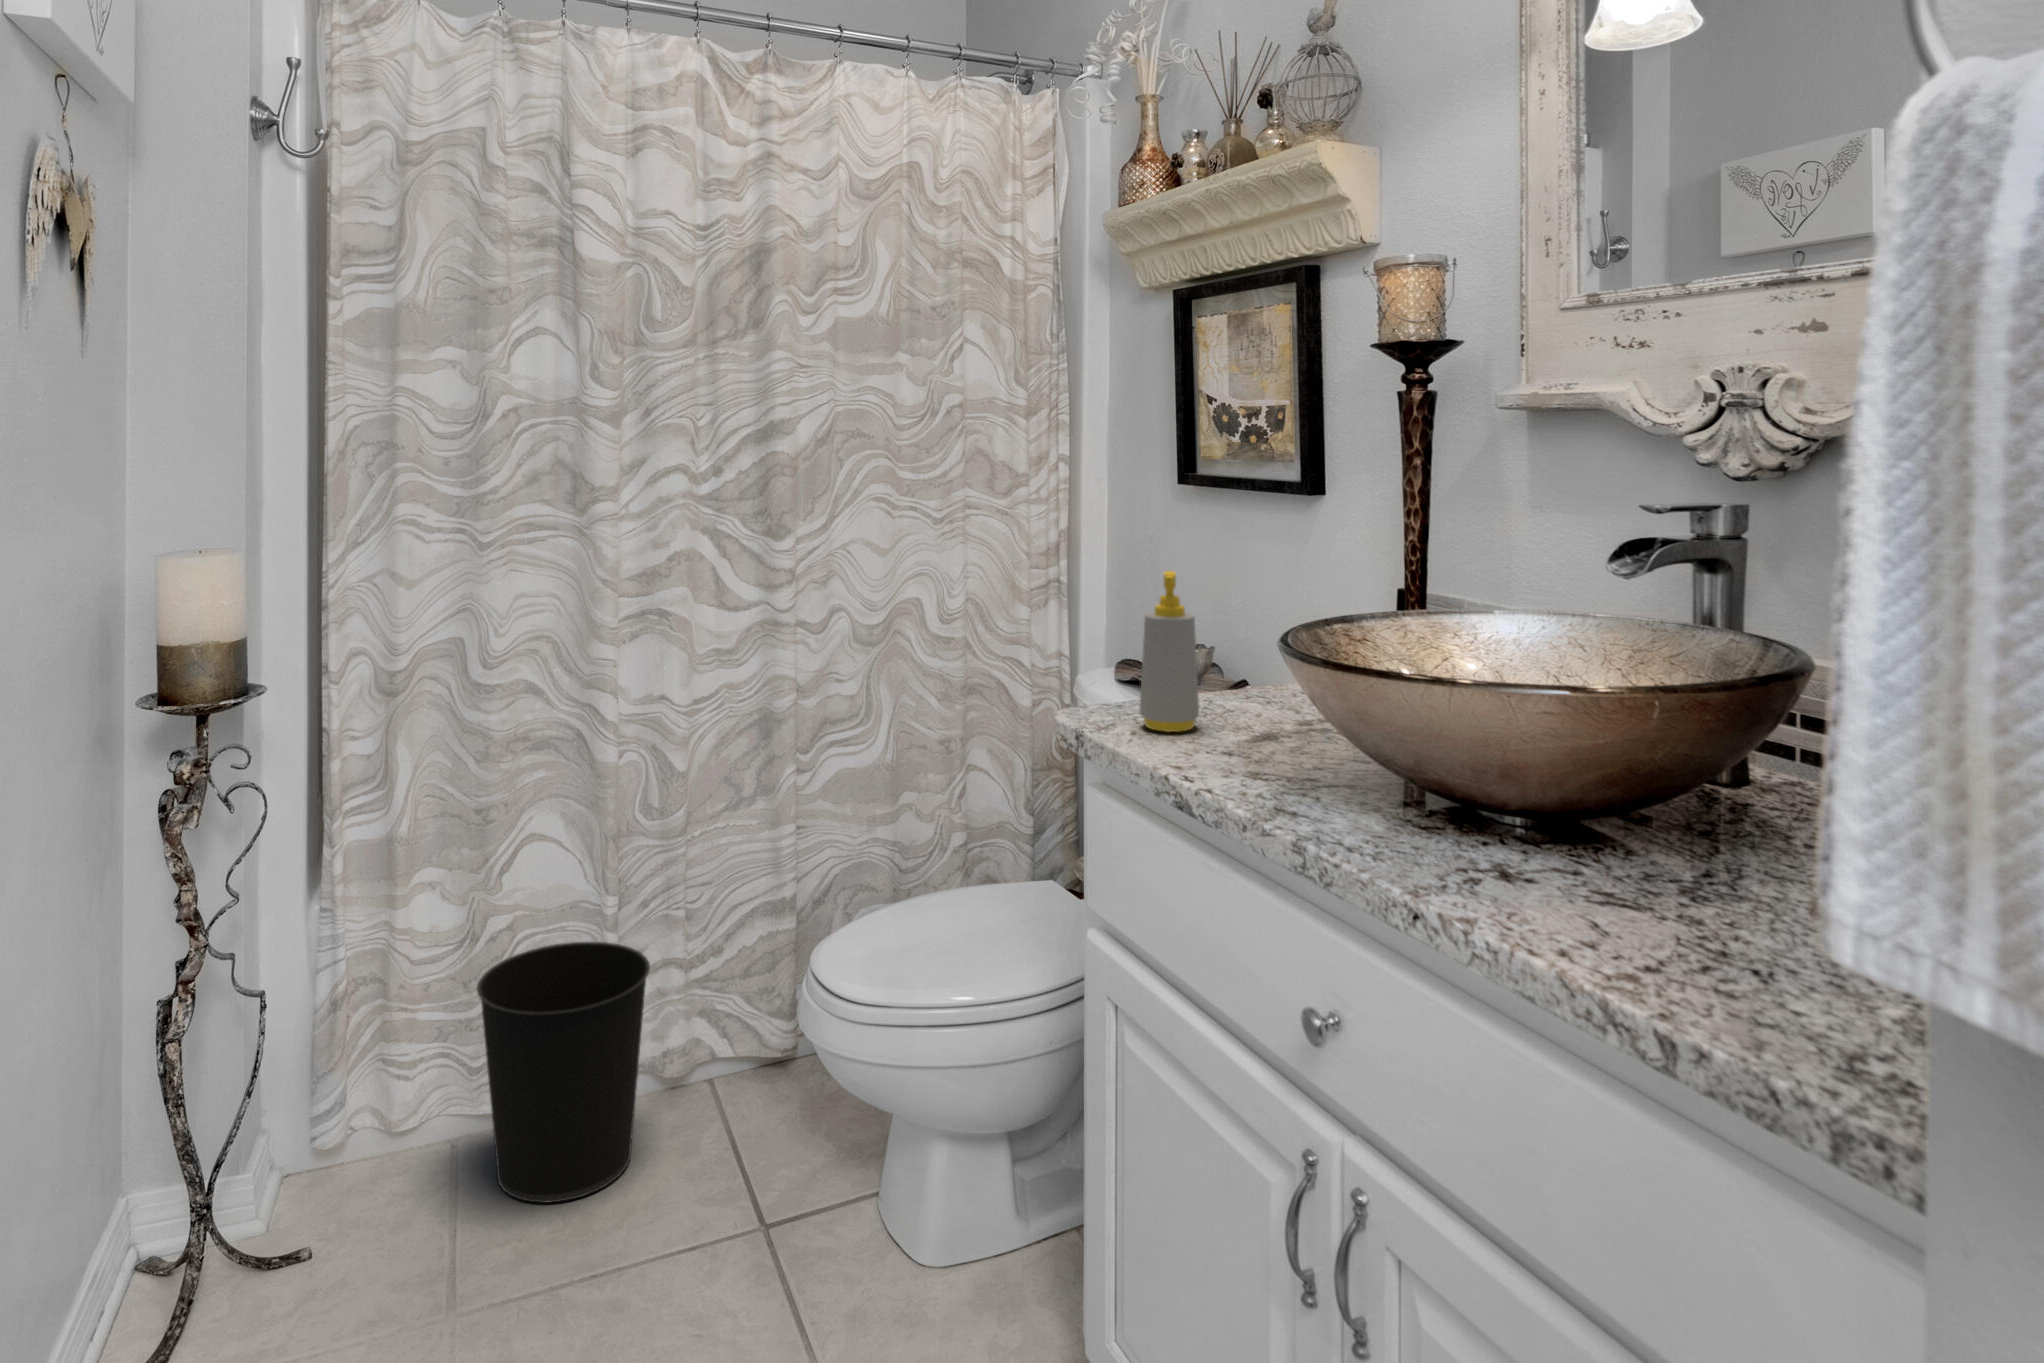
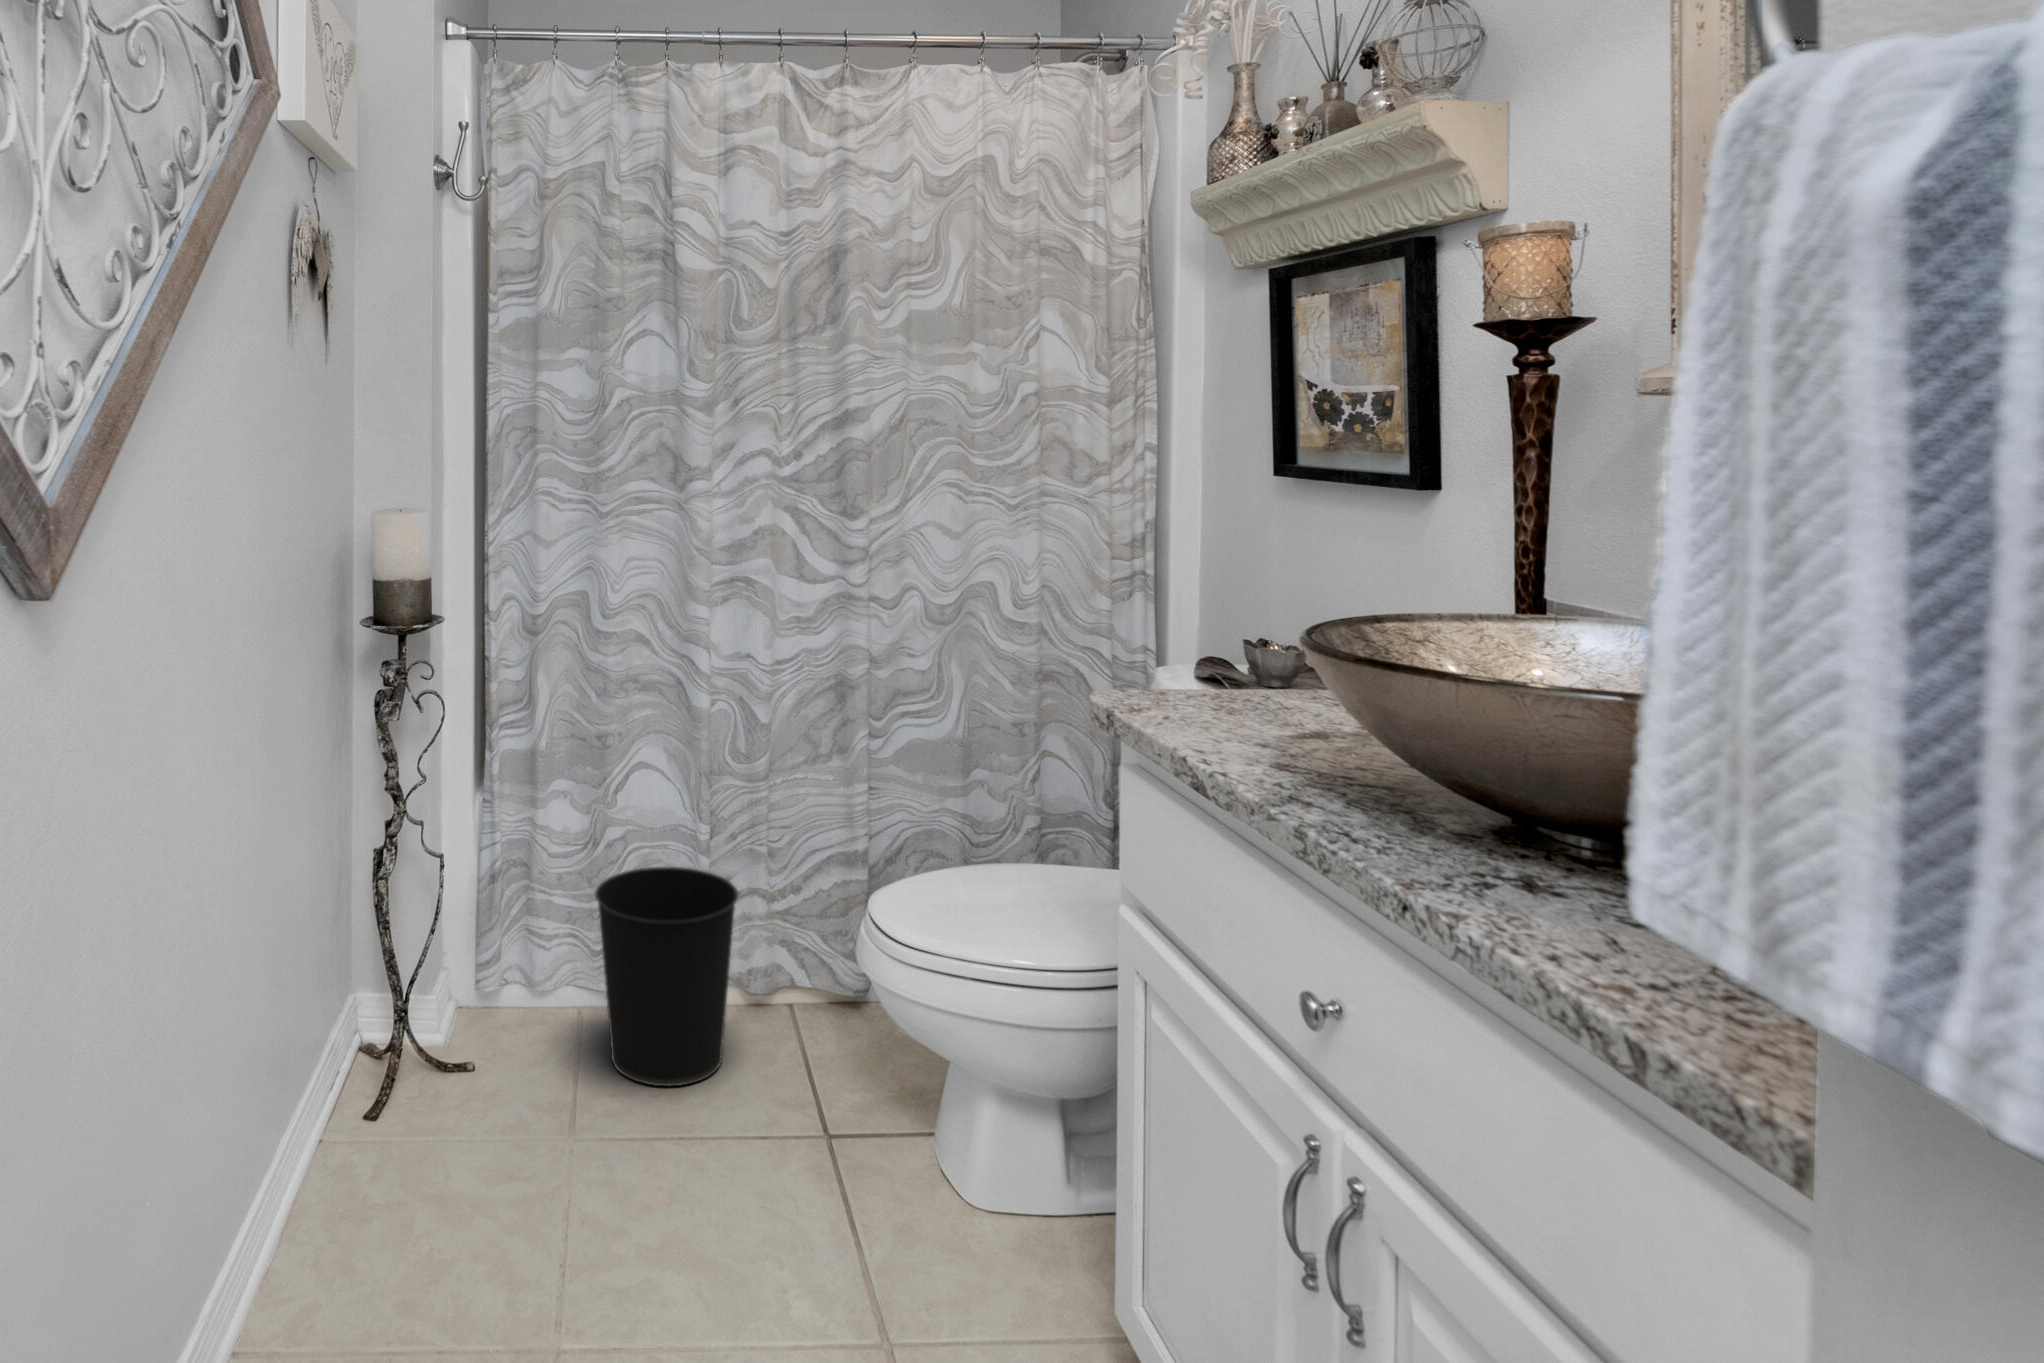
soap bottle: present [1140,571,1199,732] -> none [1180,557,1244,718]

